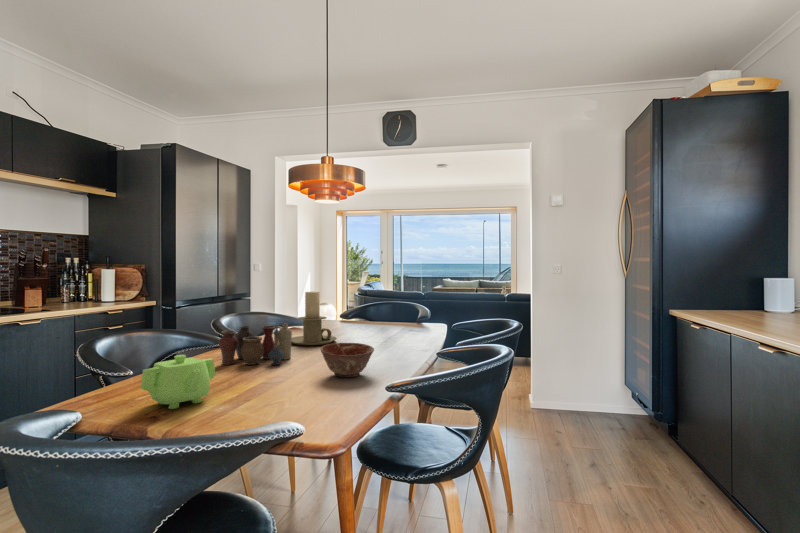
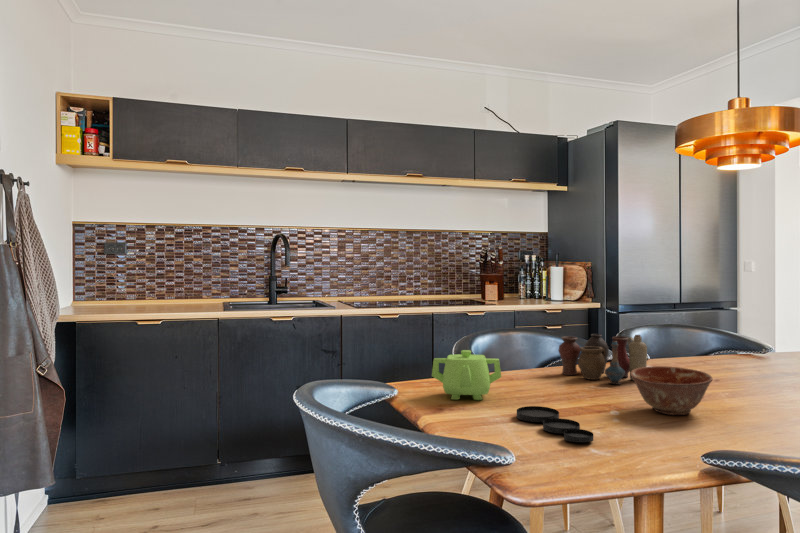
candle holder: present [291,292,337,345] -> none [678,297,756,373]
plate: none [261,392,352,412] -> present [517,406,593,442]

